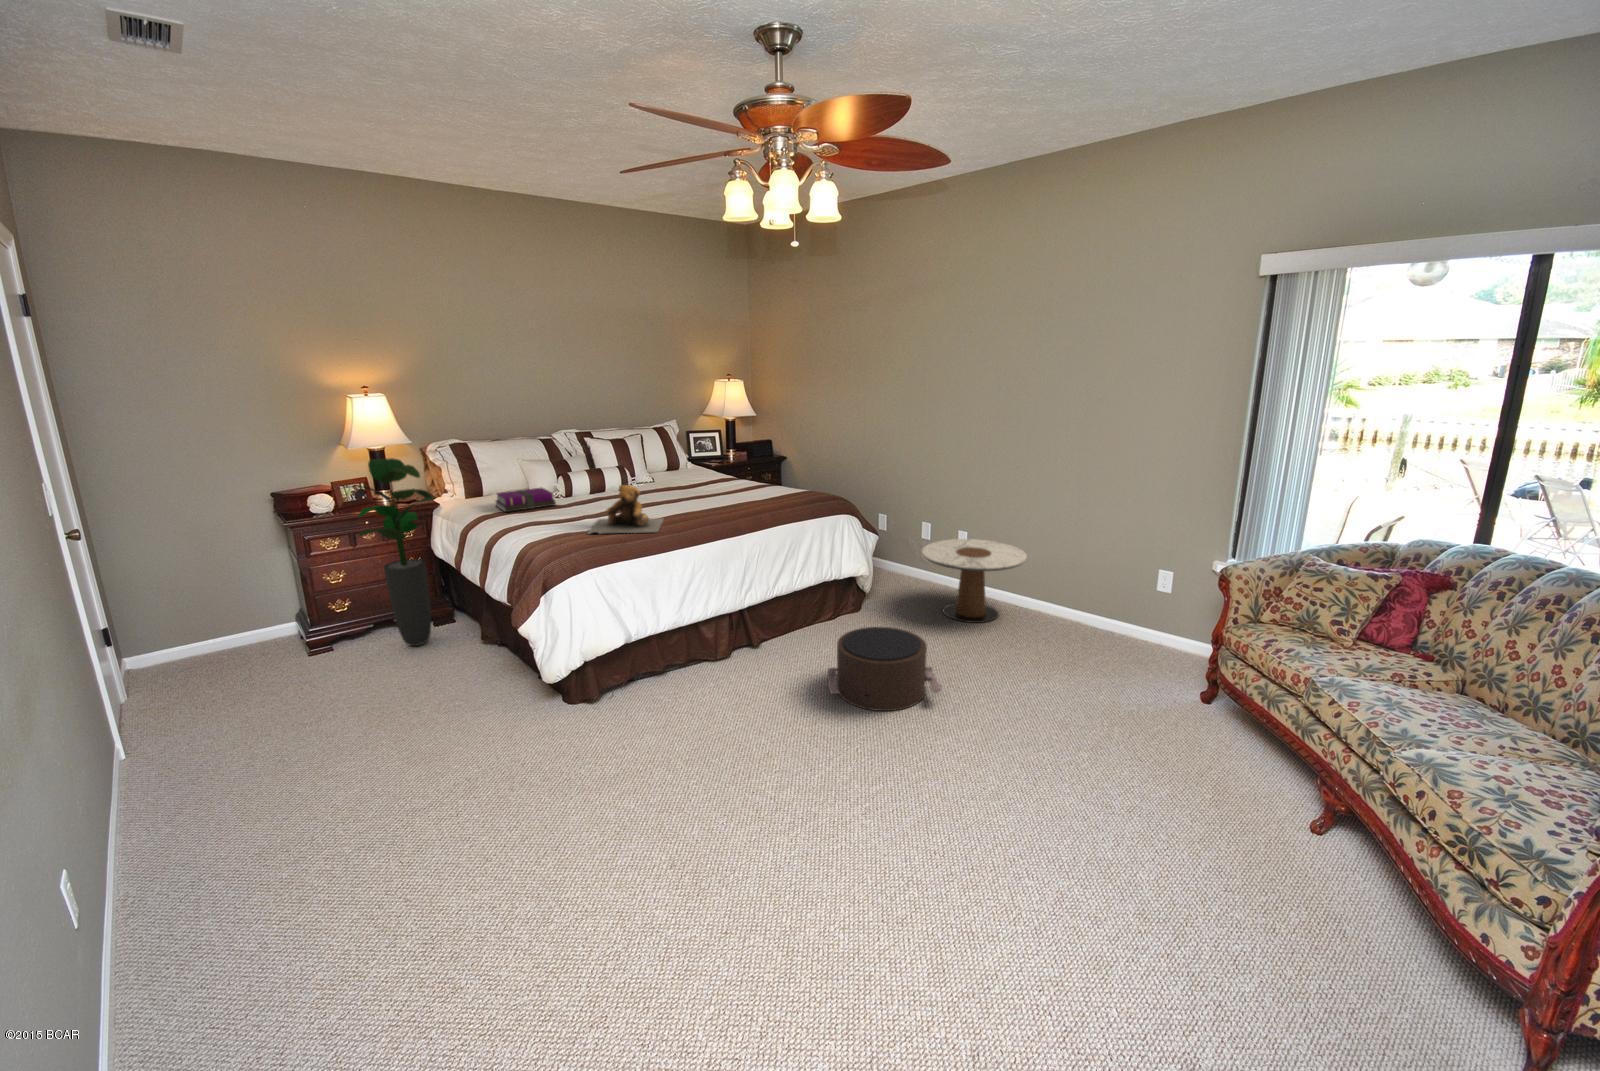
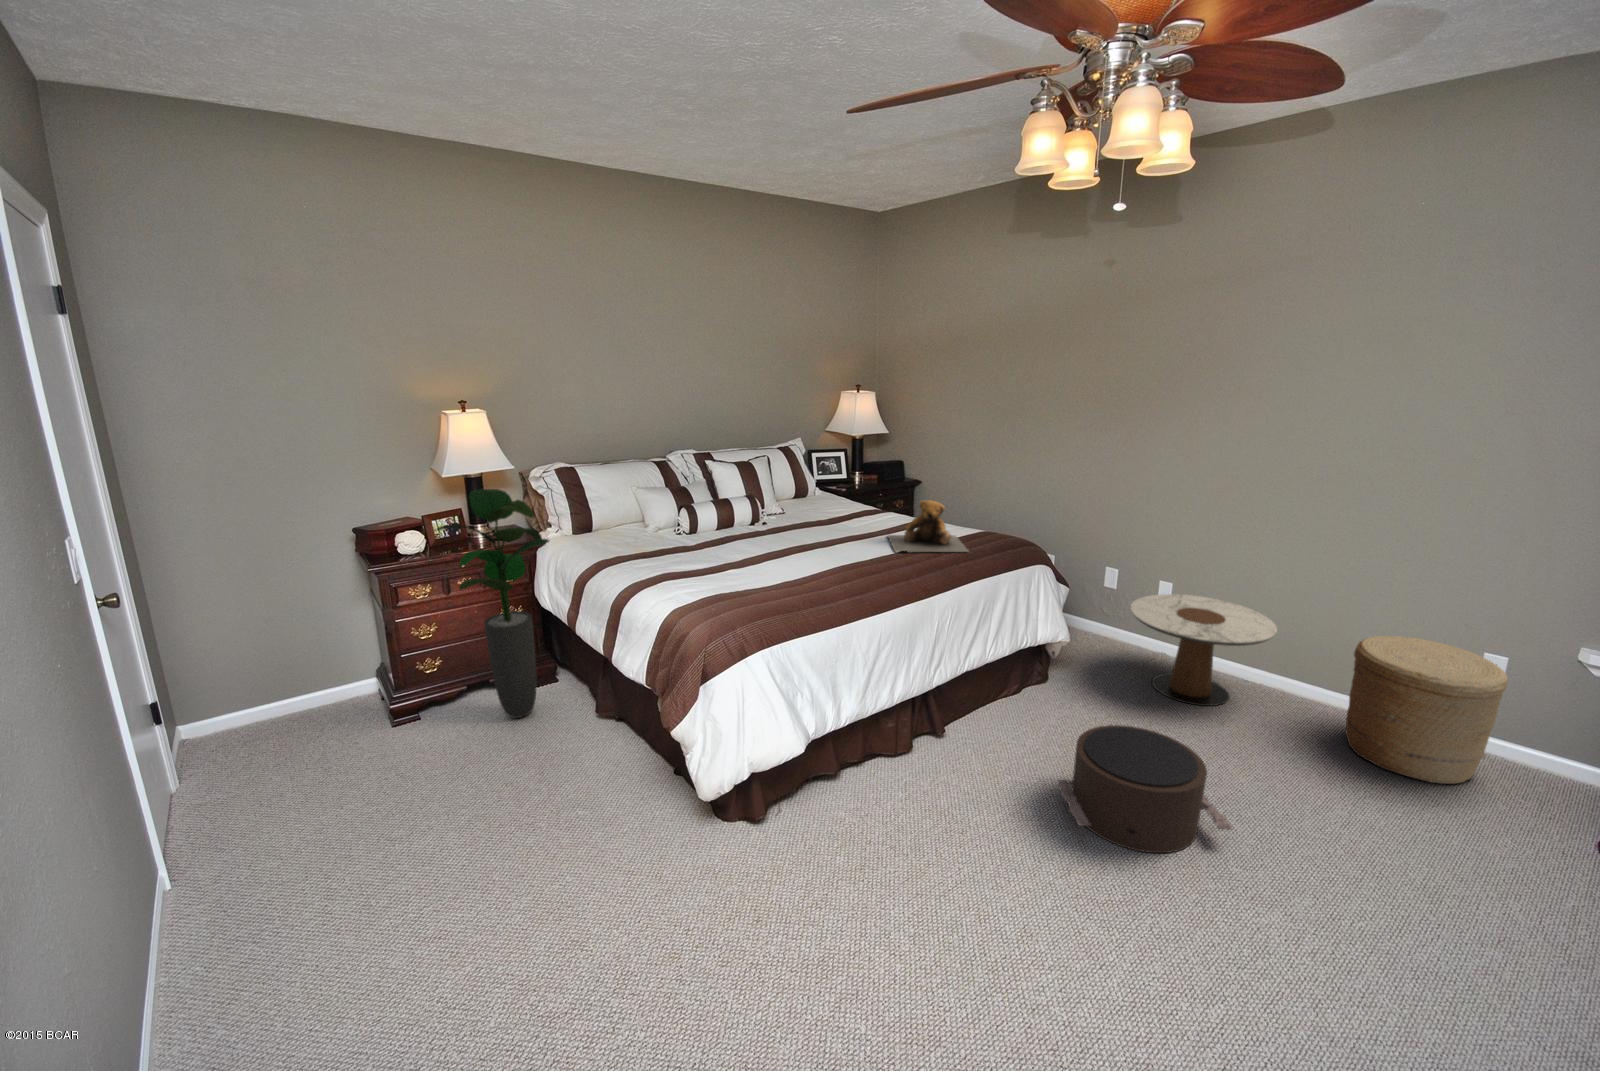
teddy bear: present [588,485,664,534] -> present [888,500,969,552]
notebook: present [495,488,556,512] -> none [610,523,684,556]
woven basket: none [1068,559,1165,665] -> present [1346,636,1508,784]

